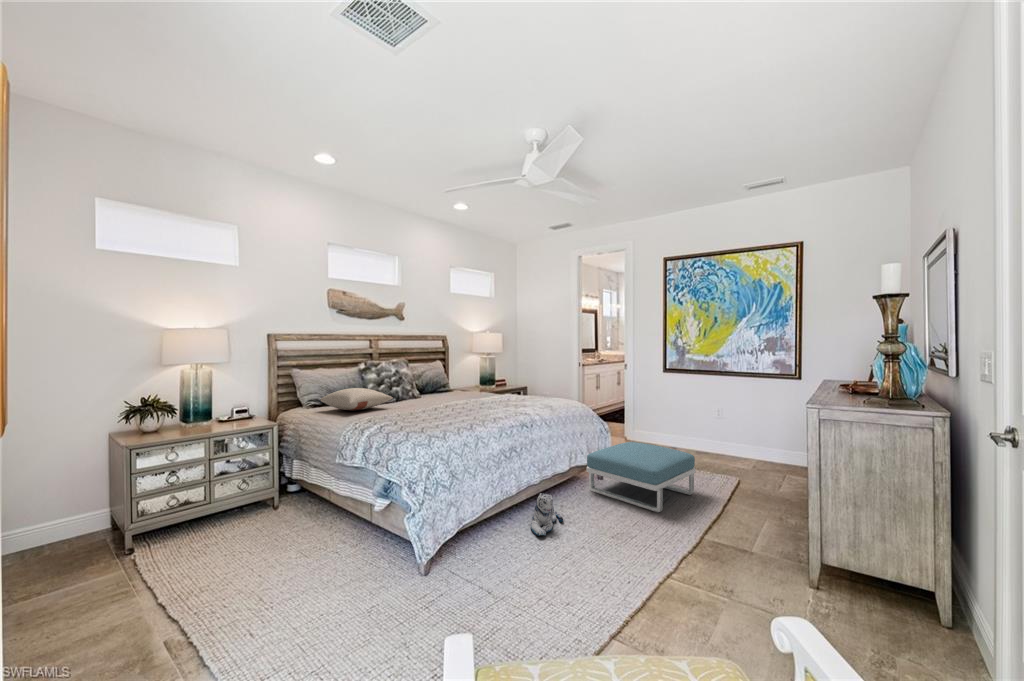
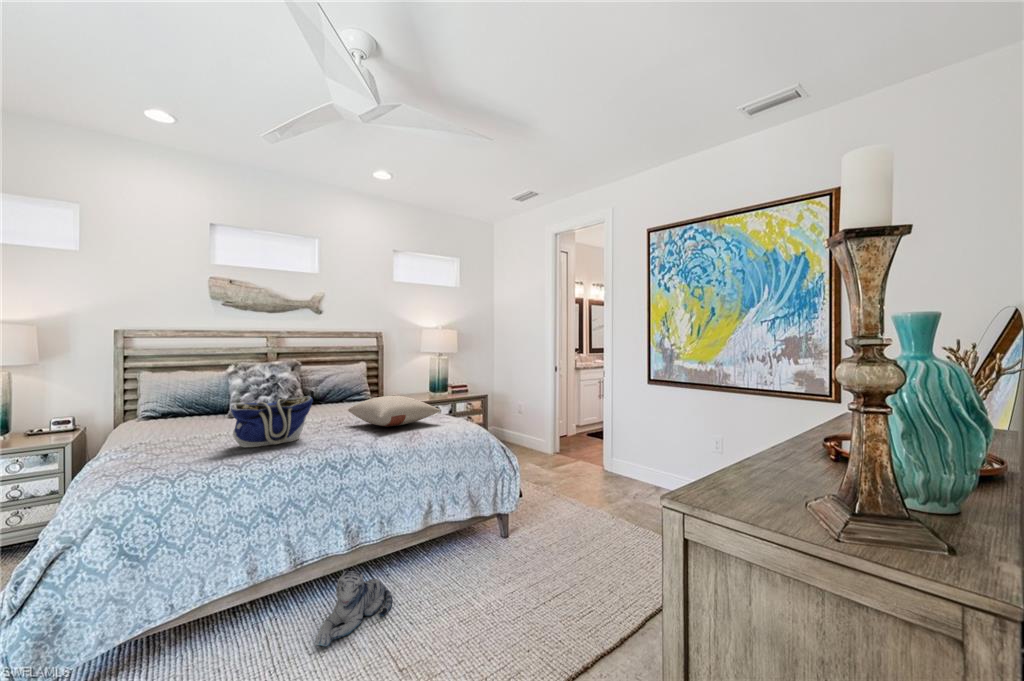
tote bag: none [446,382,492,418] -> present [229,396,313,447]
pillow: present [320,388,393,411] -> present [348,396,440,427]
footstool: present [587,442,696,512] -> none [474,484,635,613]

